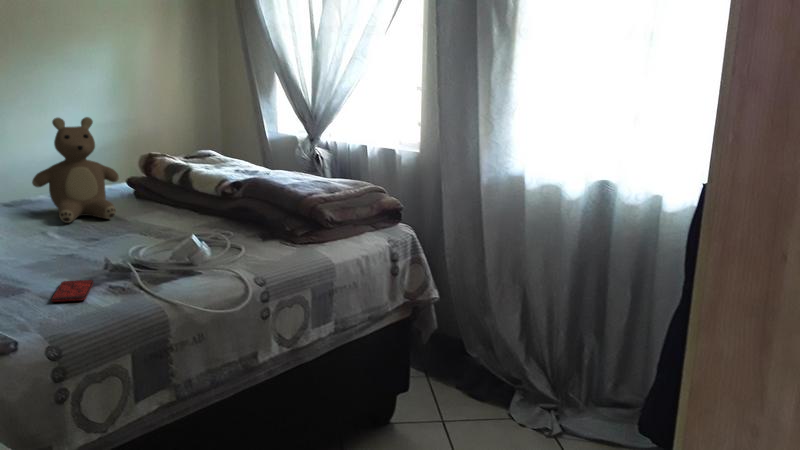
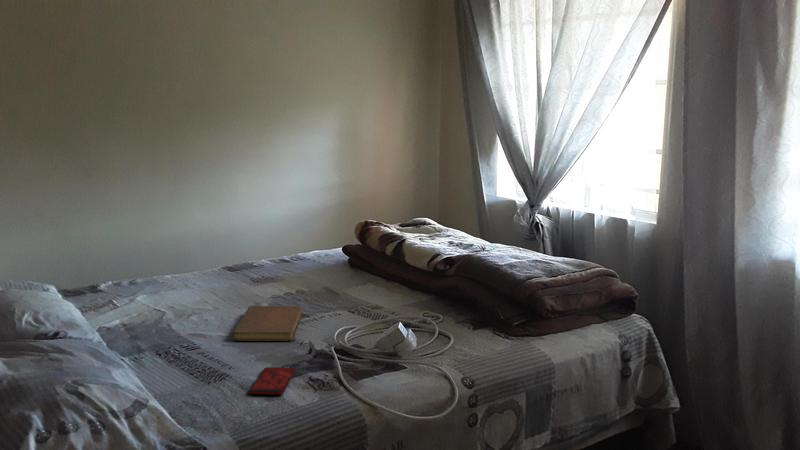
teddy bear: present [32,117,119,223] -> none [255,187,335,293]
notebook: none [20,232,92,263] -> present [232,306,303,341]

